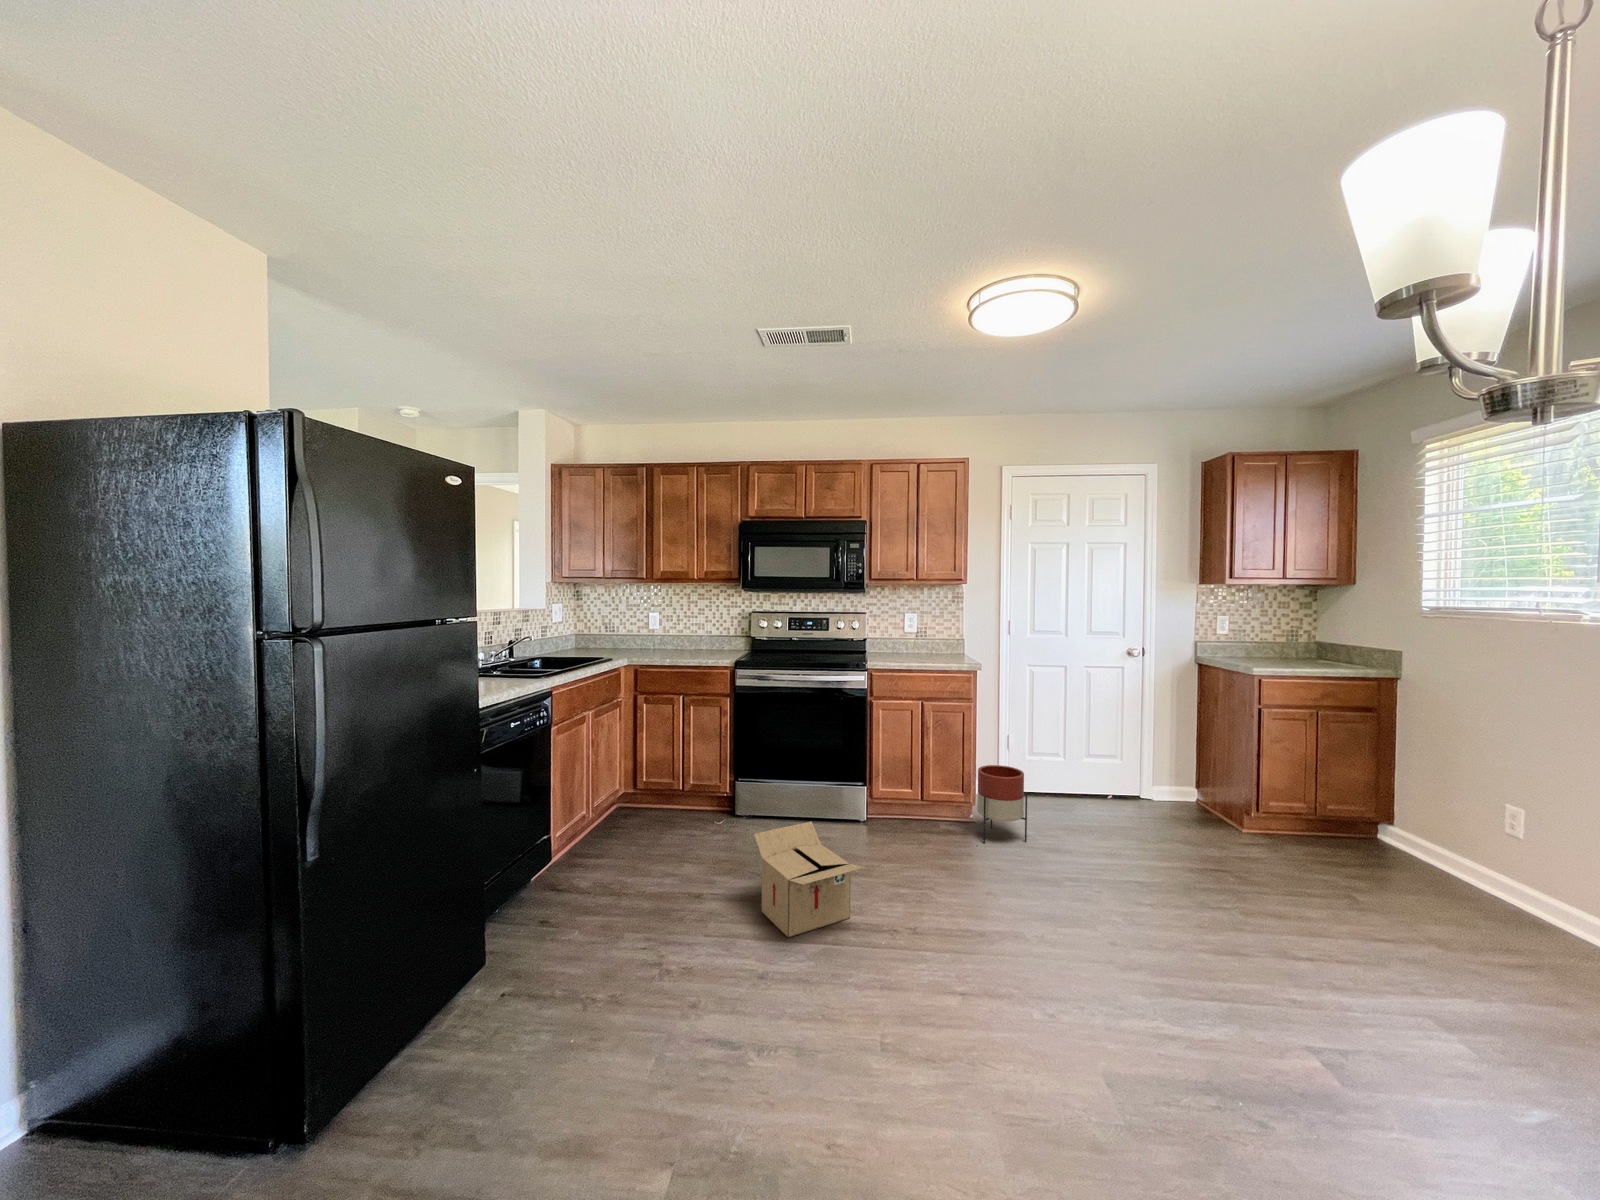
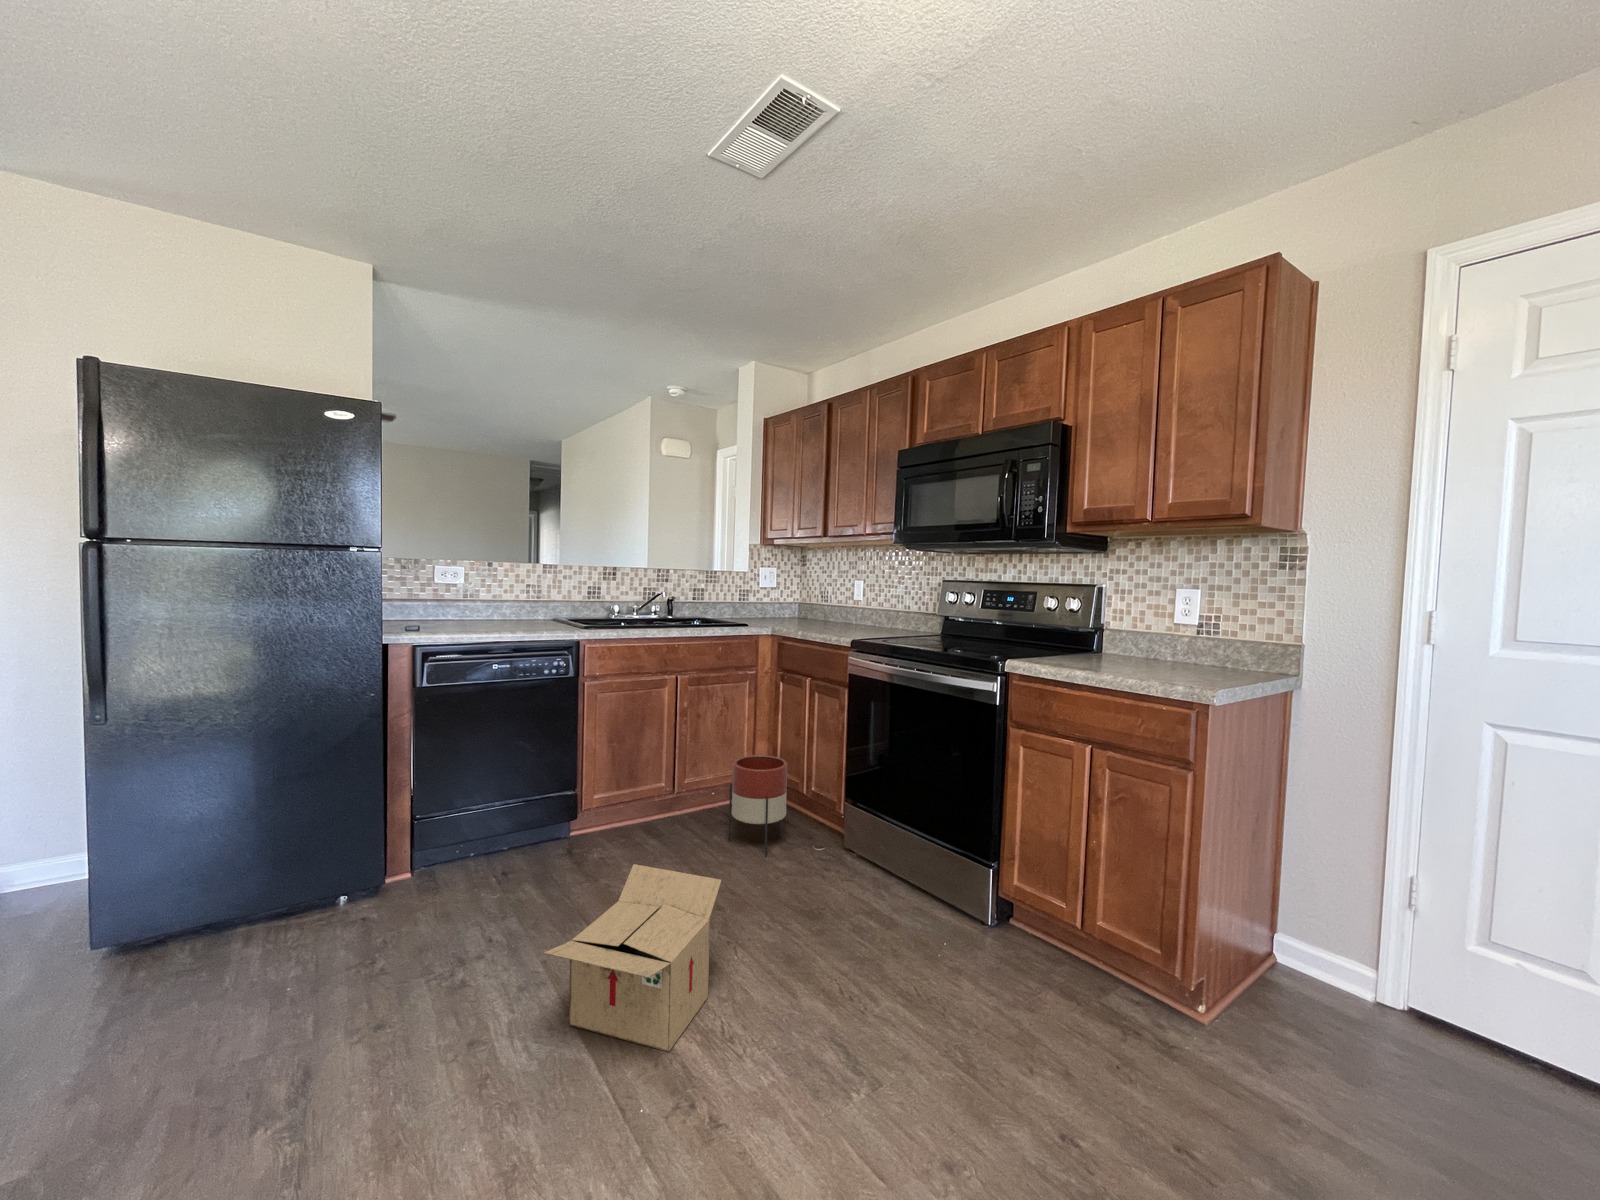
planter: present [977,765,1027,843] -> present [729,755,787,856]

